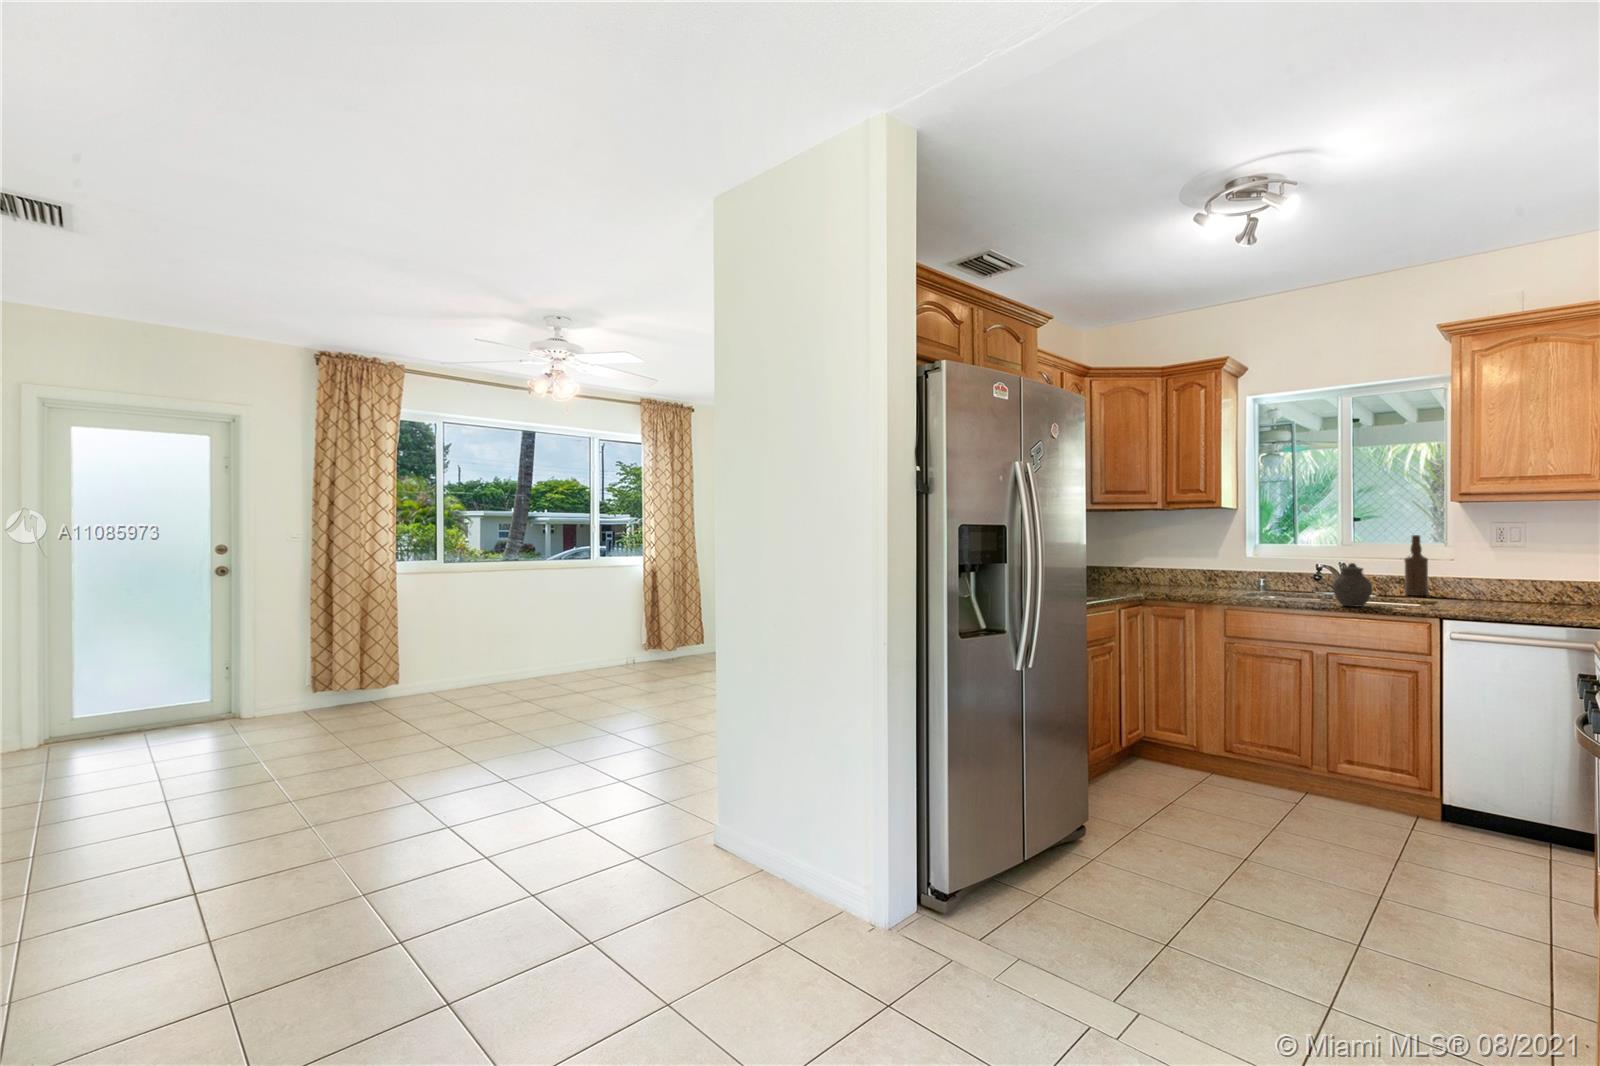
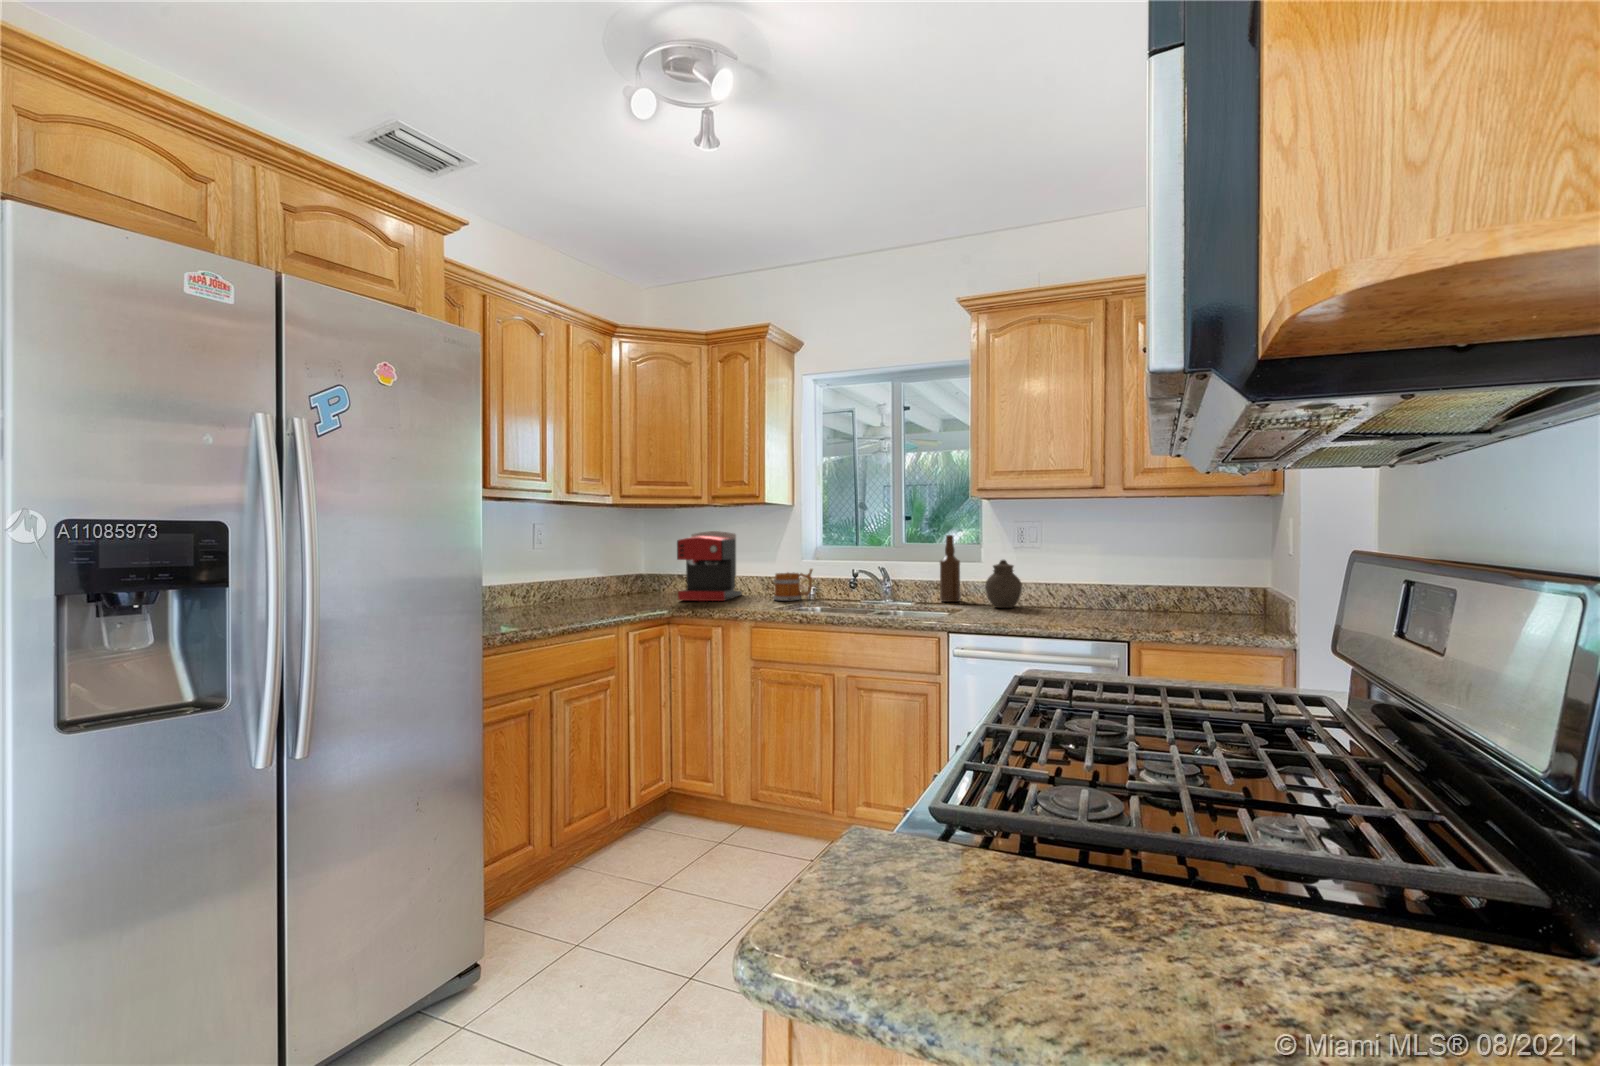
coffee maker: none [1127,531,1179,590] -> present [677,531,742,601]
jar: present [1333,563,1372,607] -> present [985,560,1022,608]
mug: none [1220,564,1261,591] -> present [773,569,813,600]

